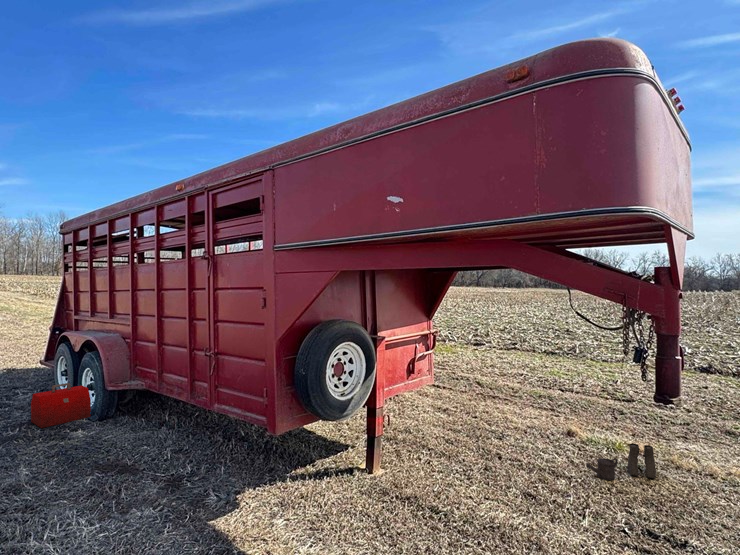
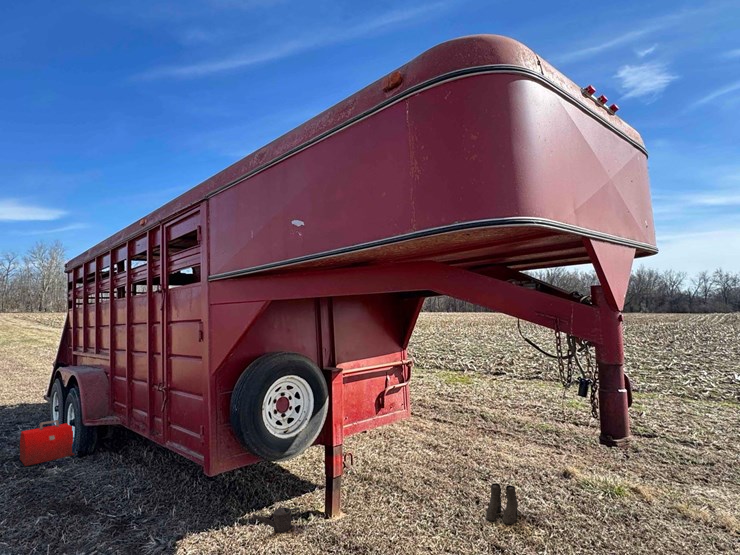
boots: present [628,443,656,478] -> present [486,483,518,524]
watering can: present [586,458,618,480] -> present [253,507,300,533]

